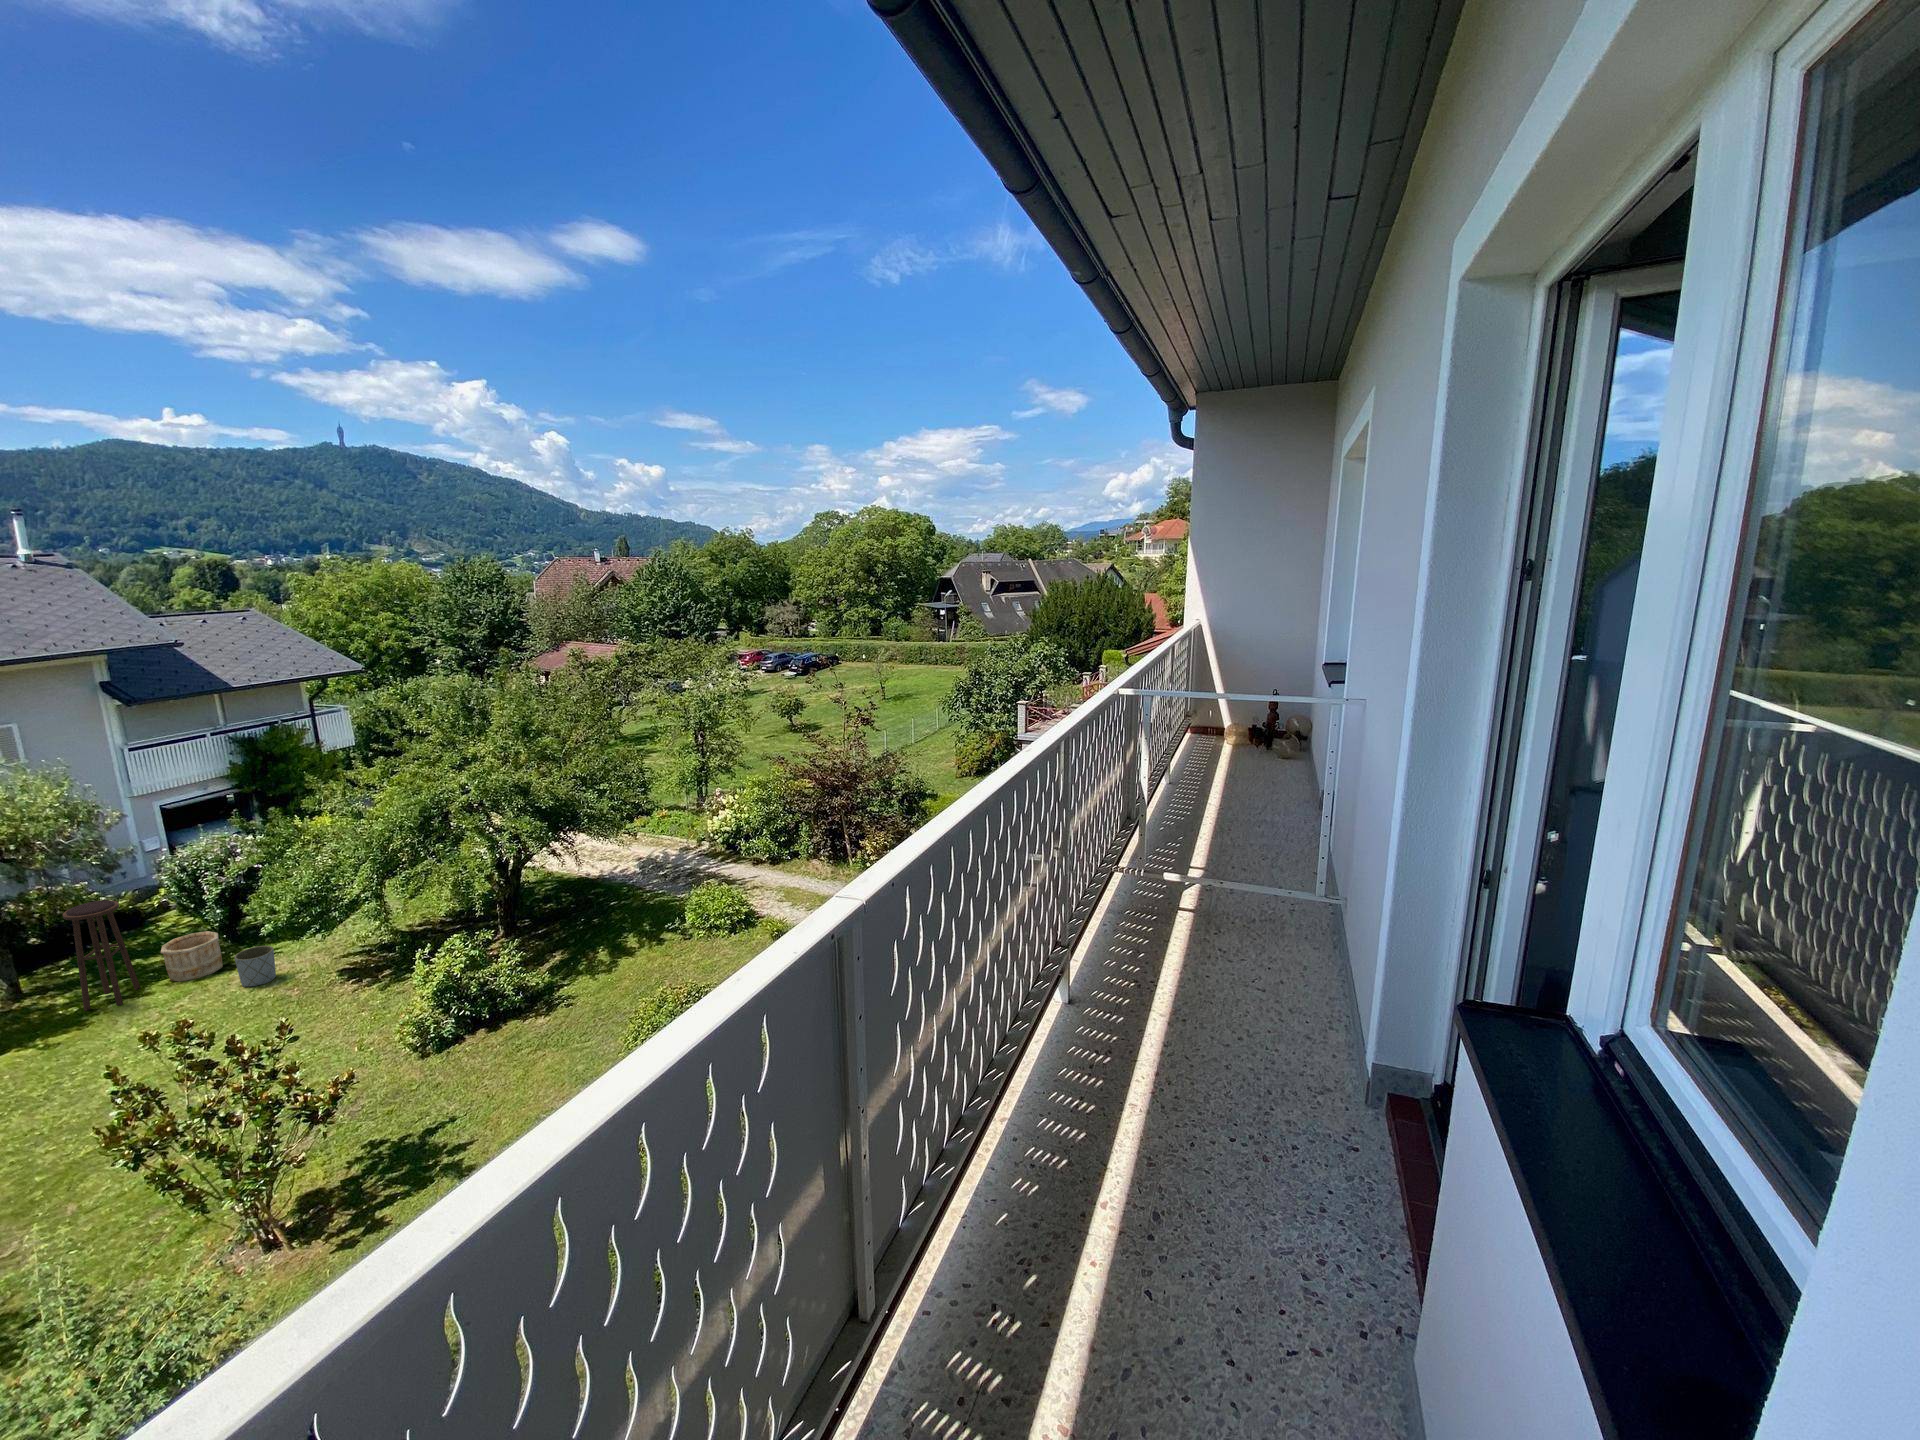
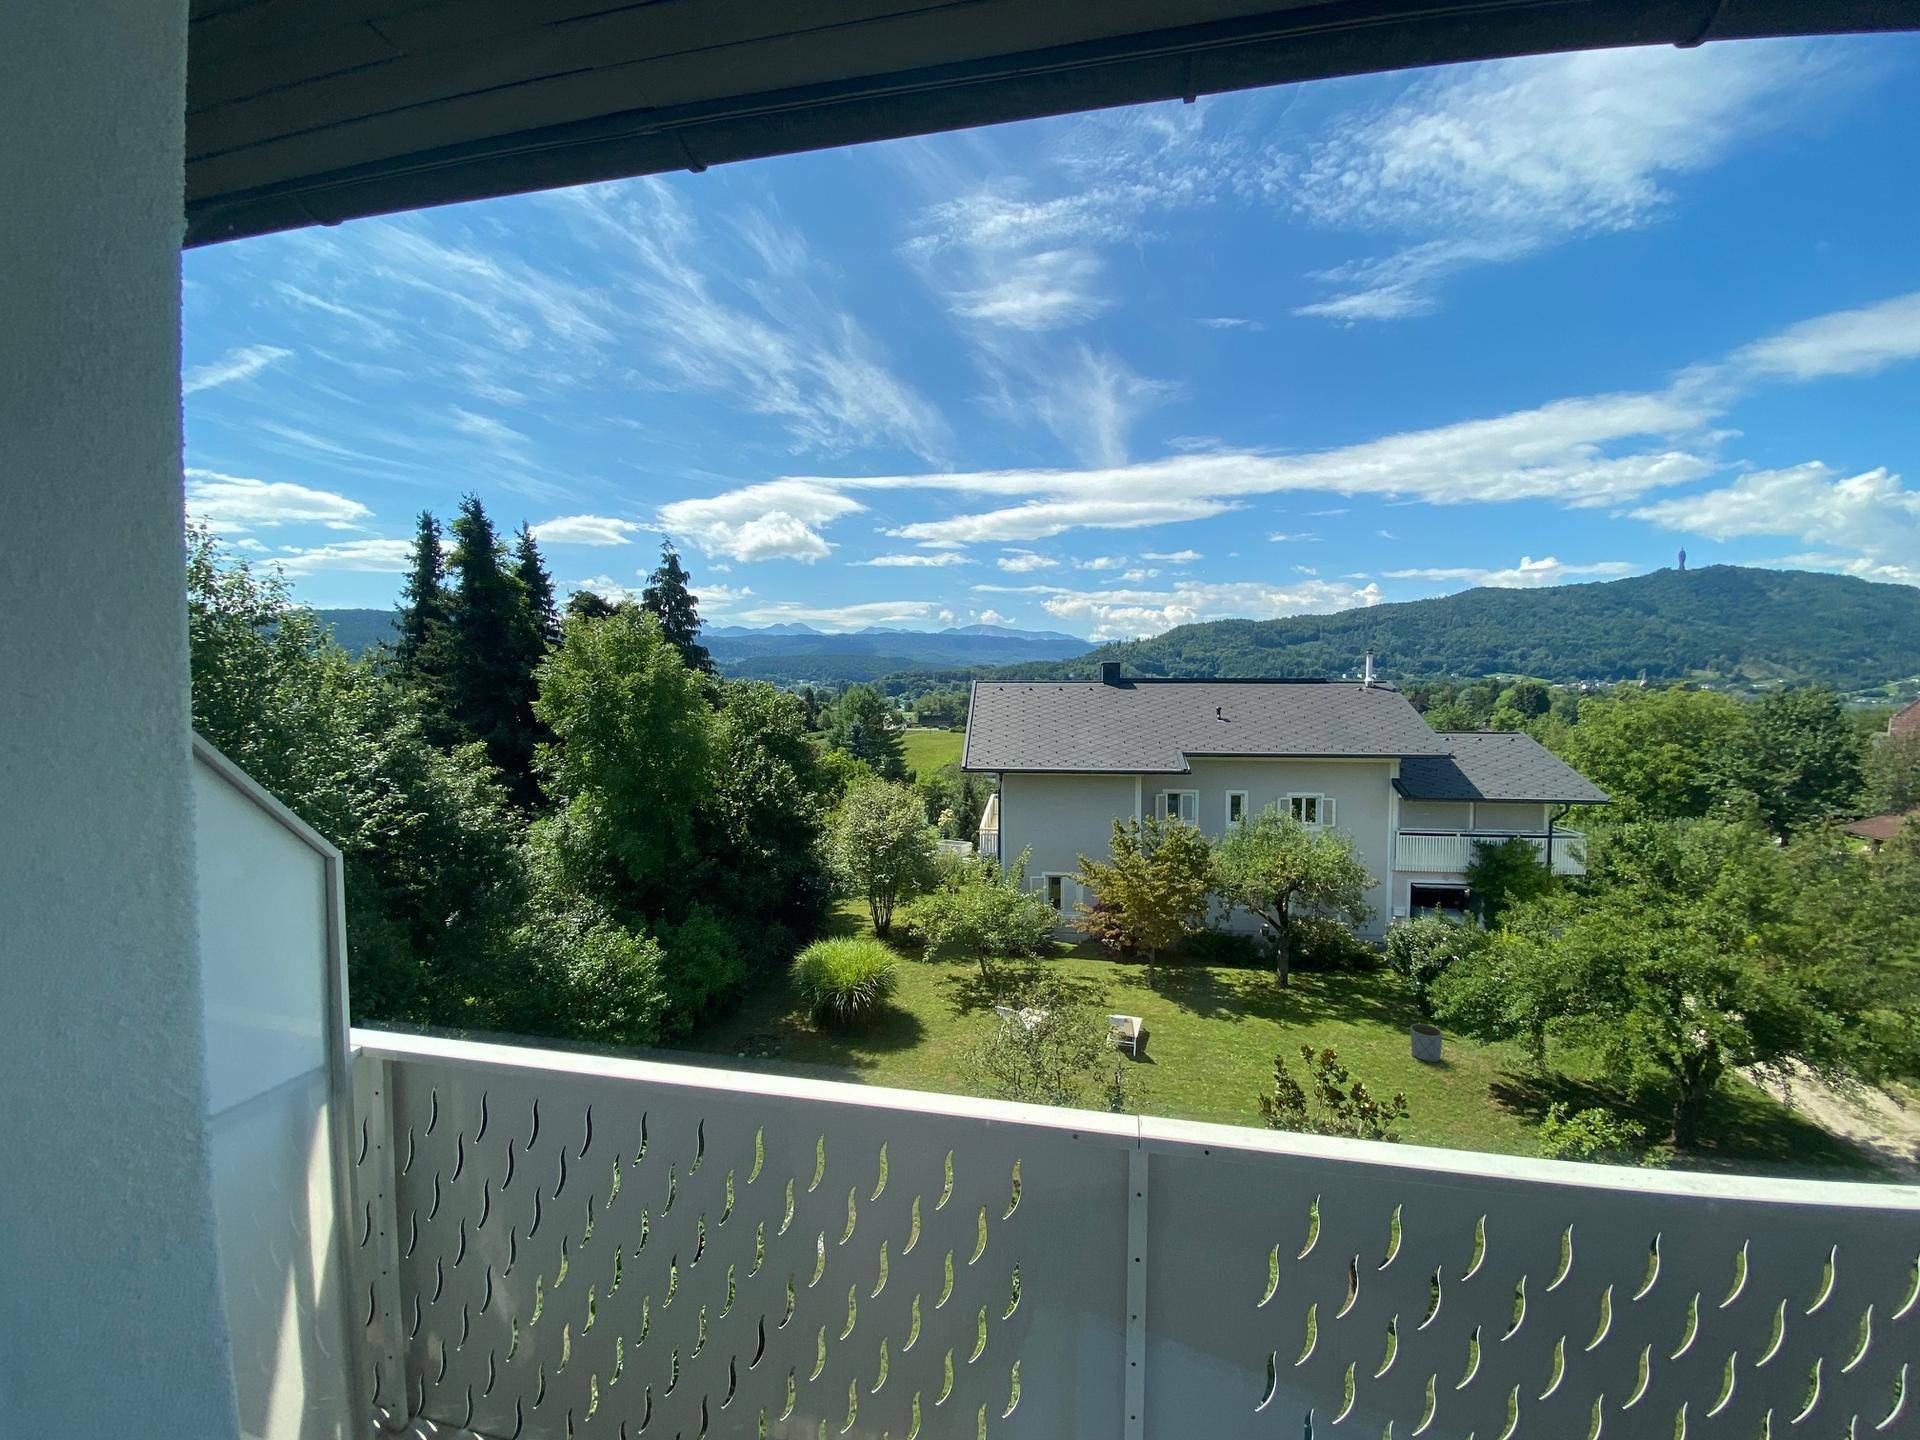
stool: present [63,900,141,1011] -> none [1313,938,1350,1025]
wooden bucket: present [161,931,223,981] -> none [1367,990,1410,1031]

